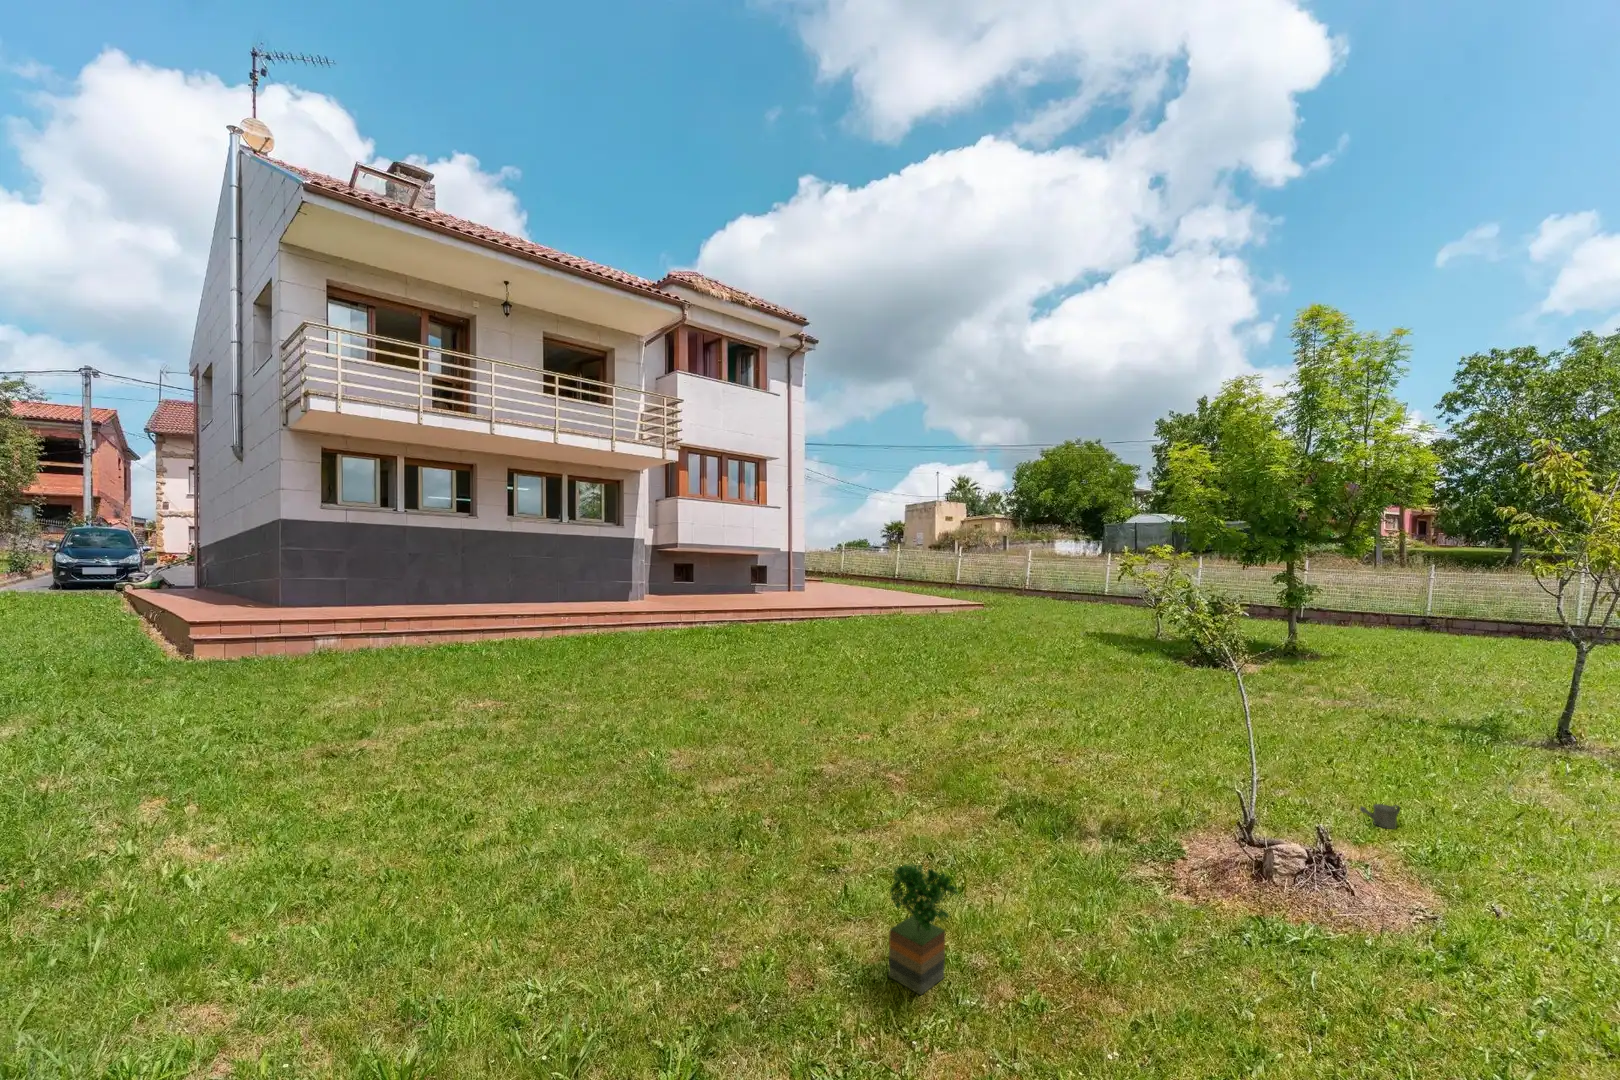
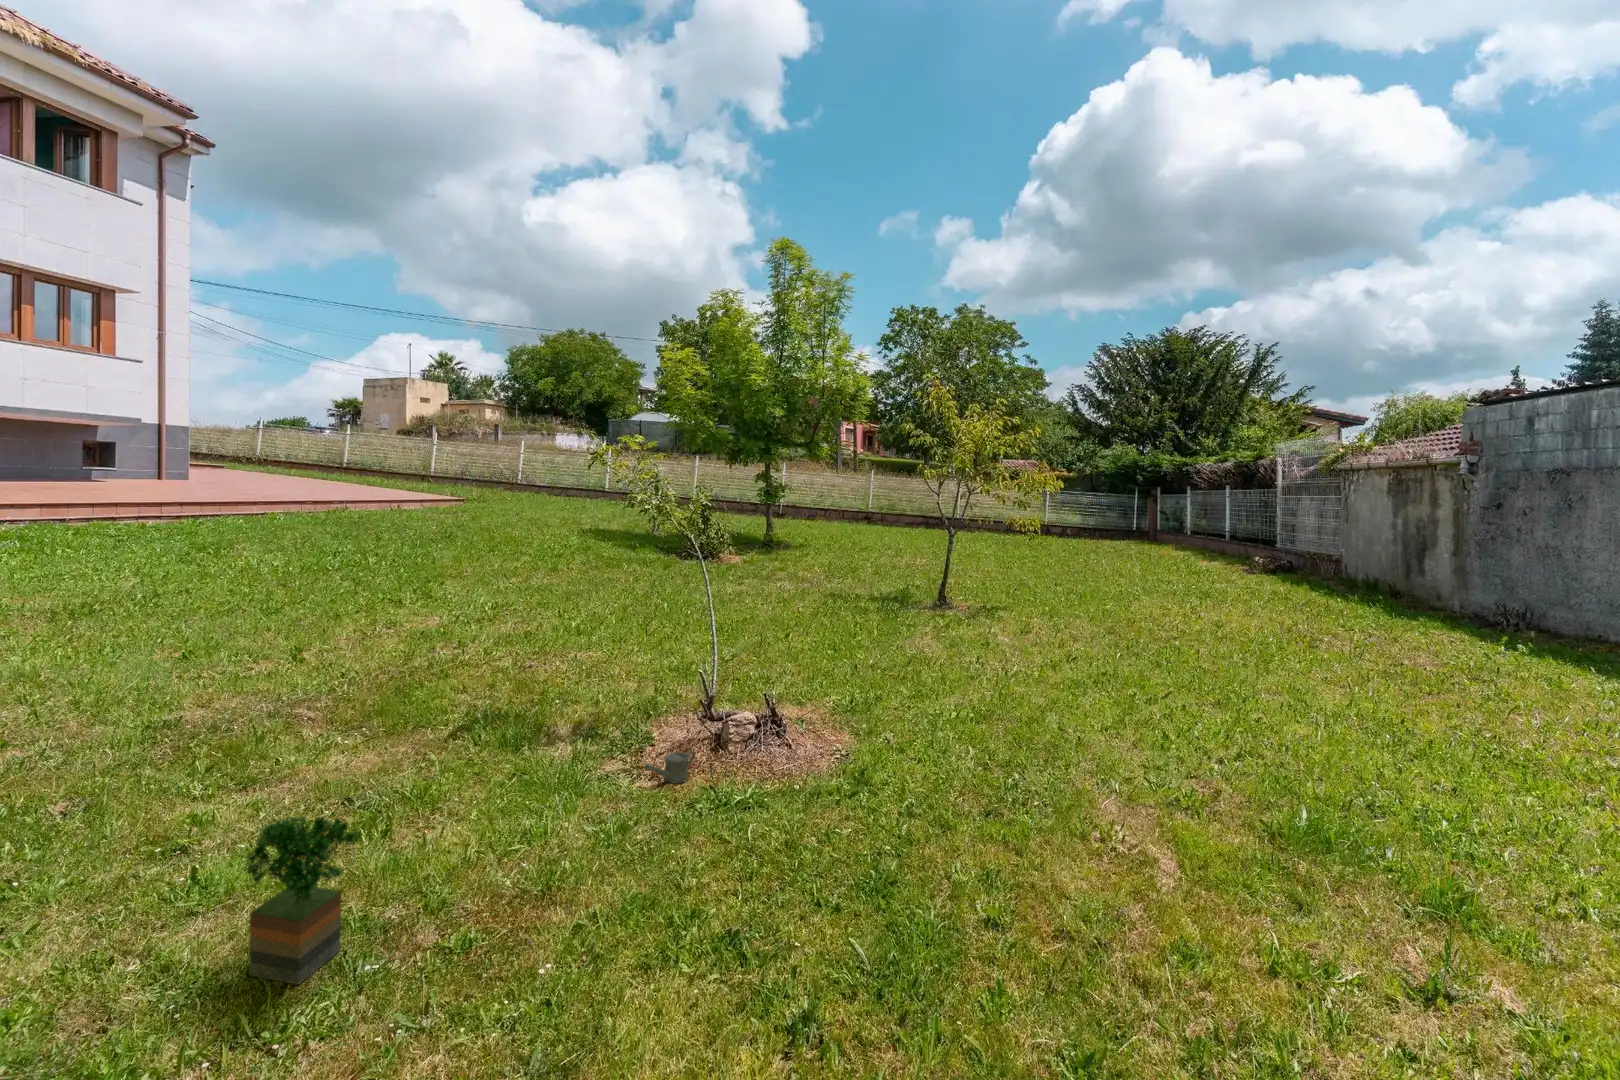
watering can: present [1360,804,1400,829] -> present [645,751,695,784]

